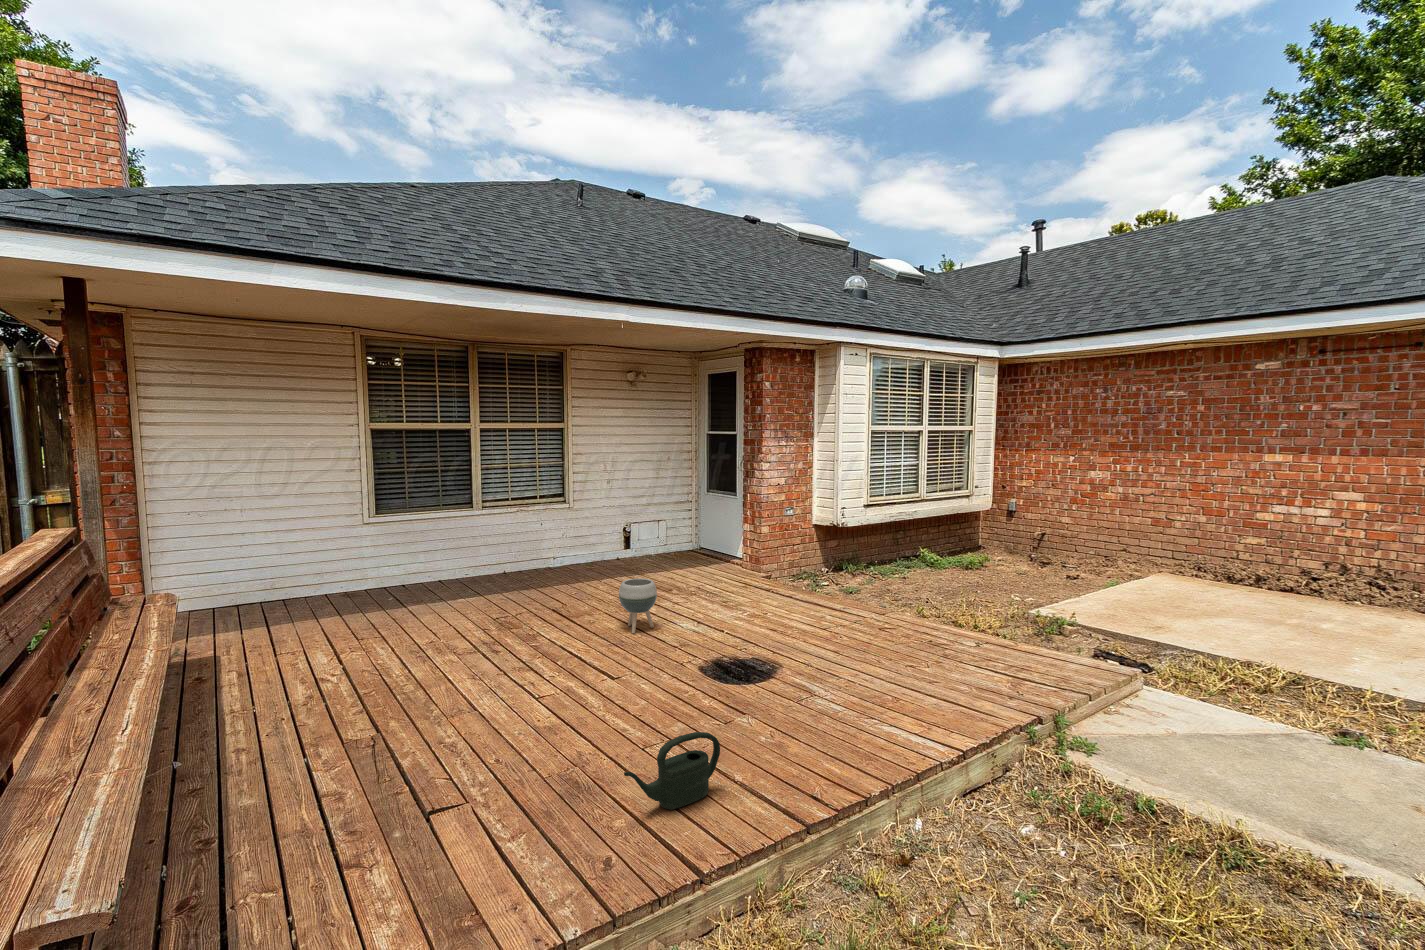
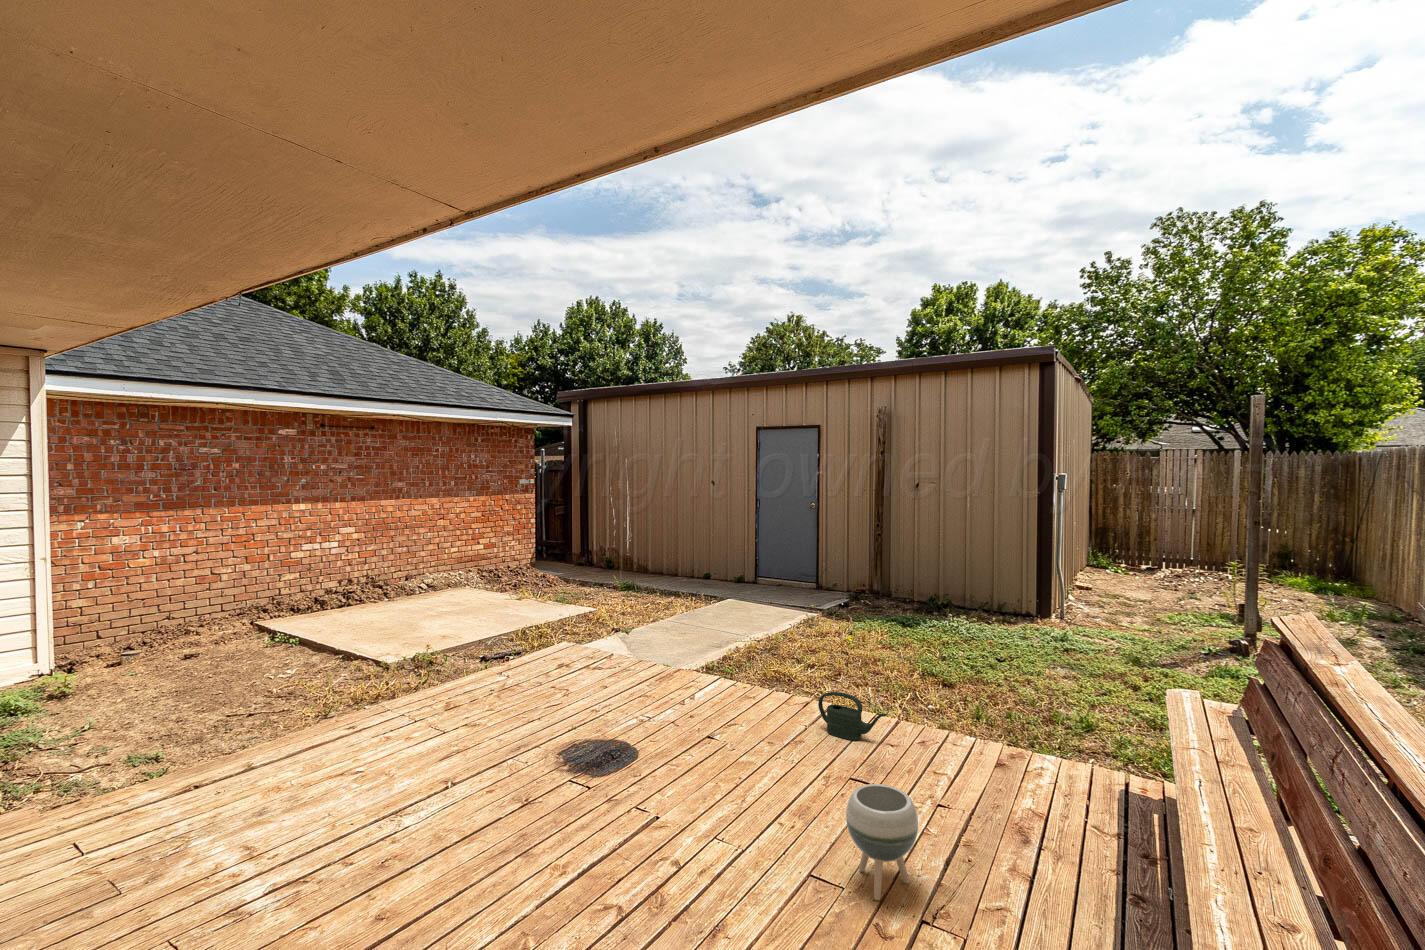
planter: present [619,578,657,633] -> present [846,784,918,900]

